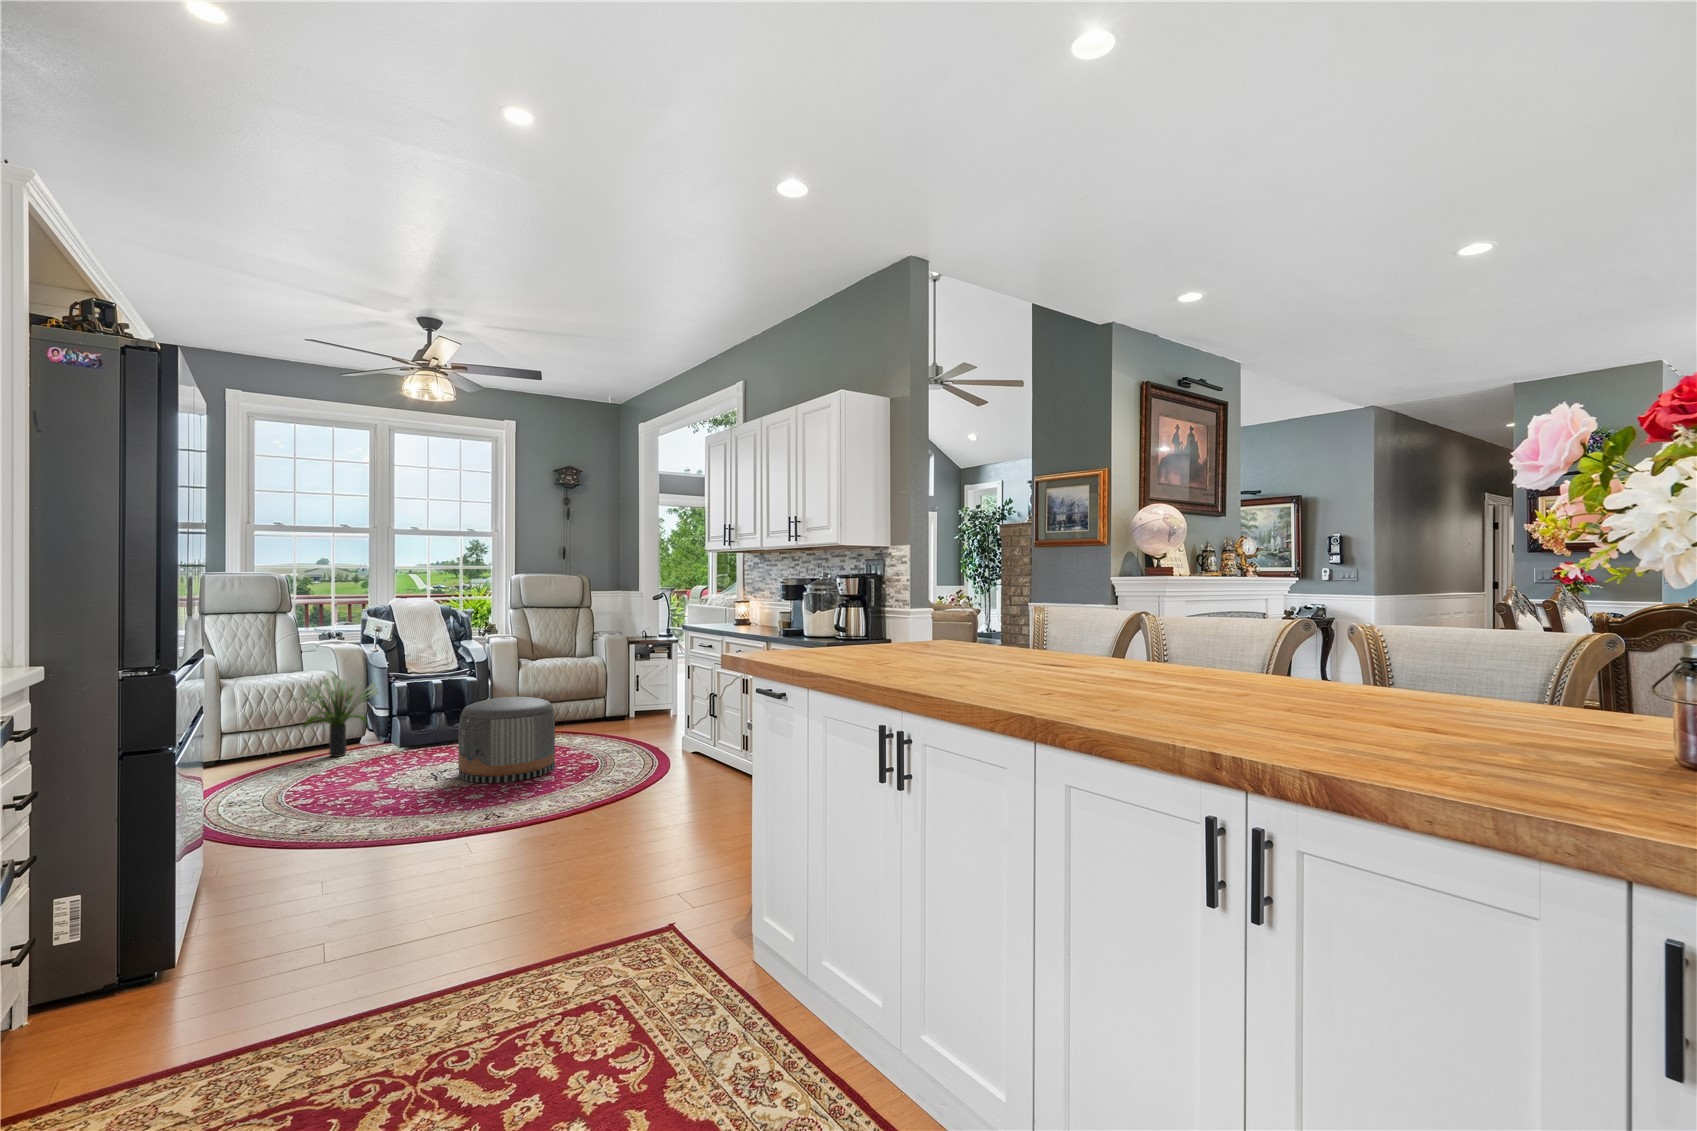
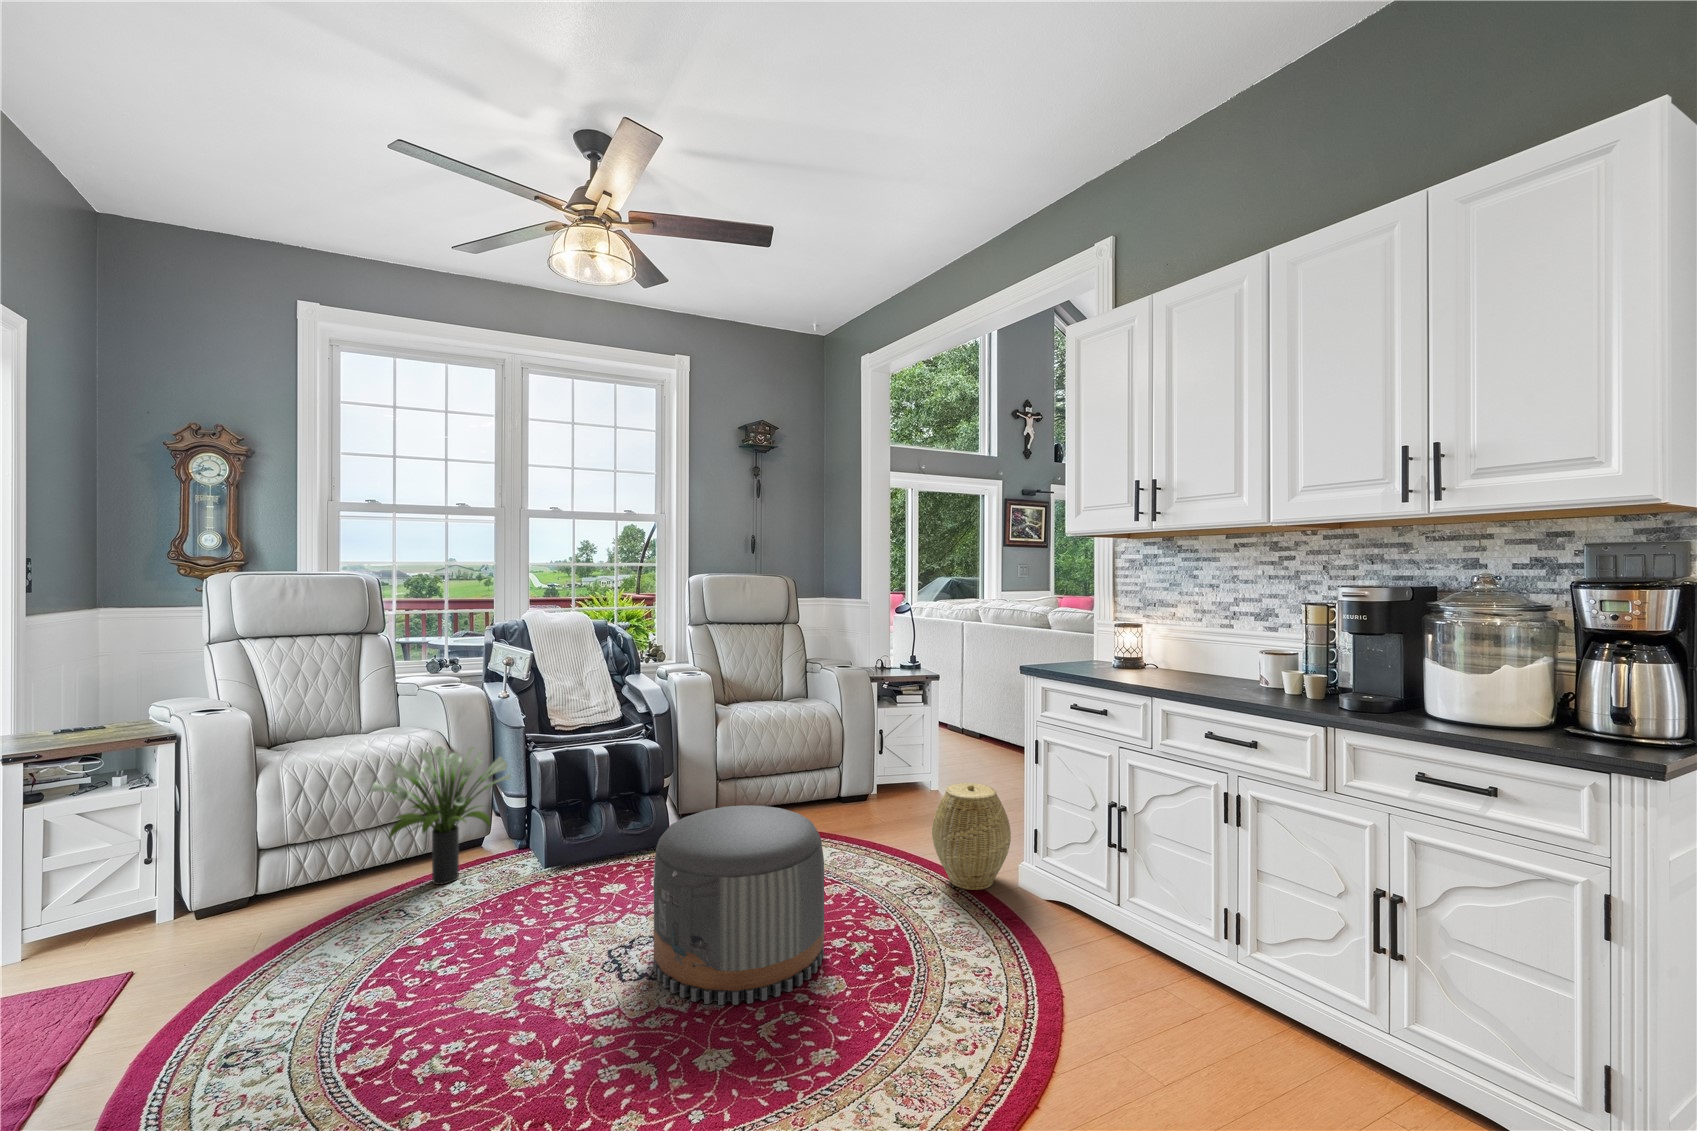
woven basket: none [634,691,680,749] -> present [932,783,1011,890]

